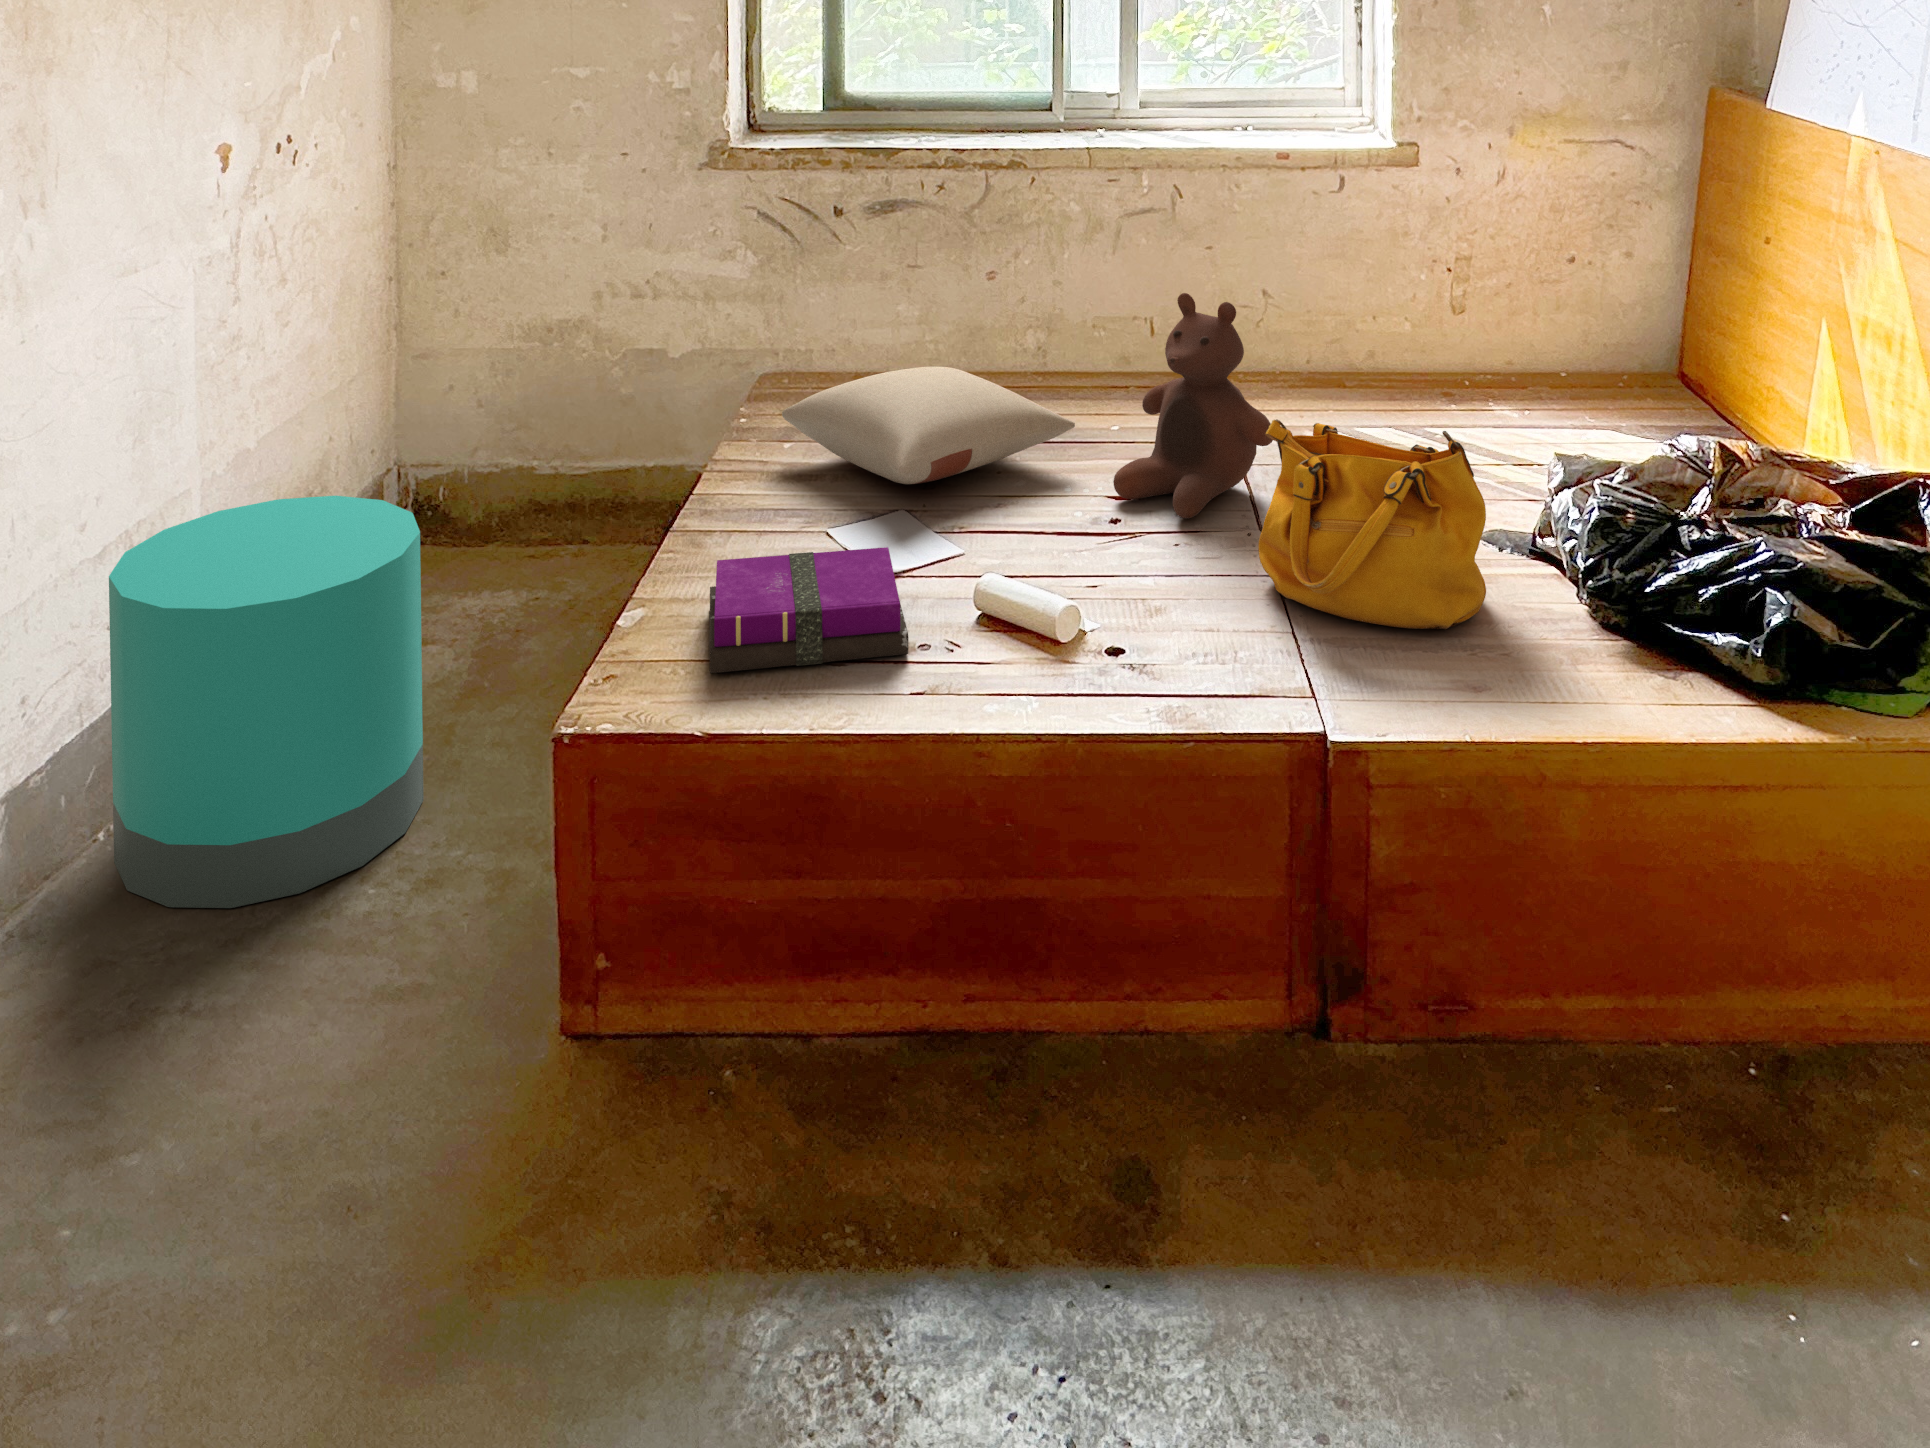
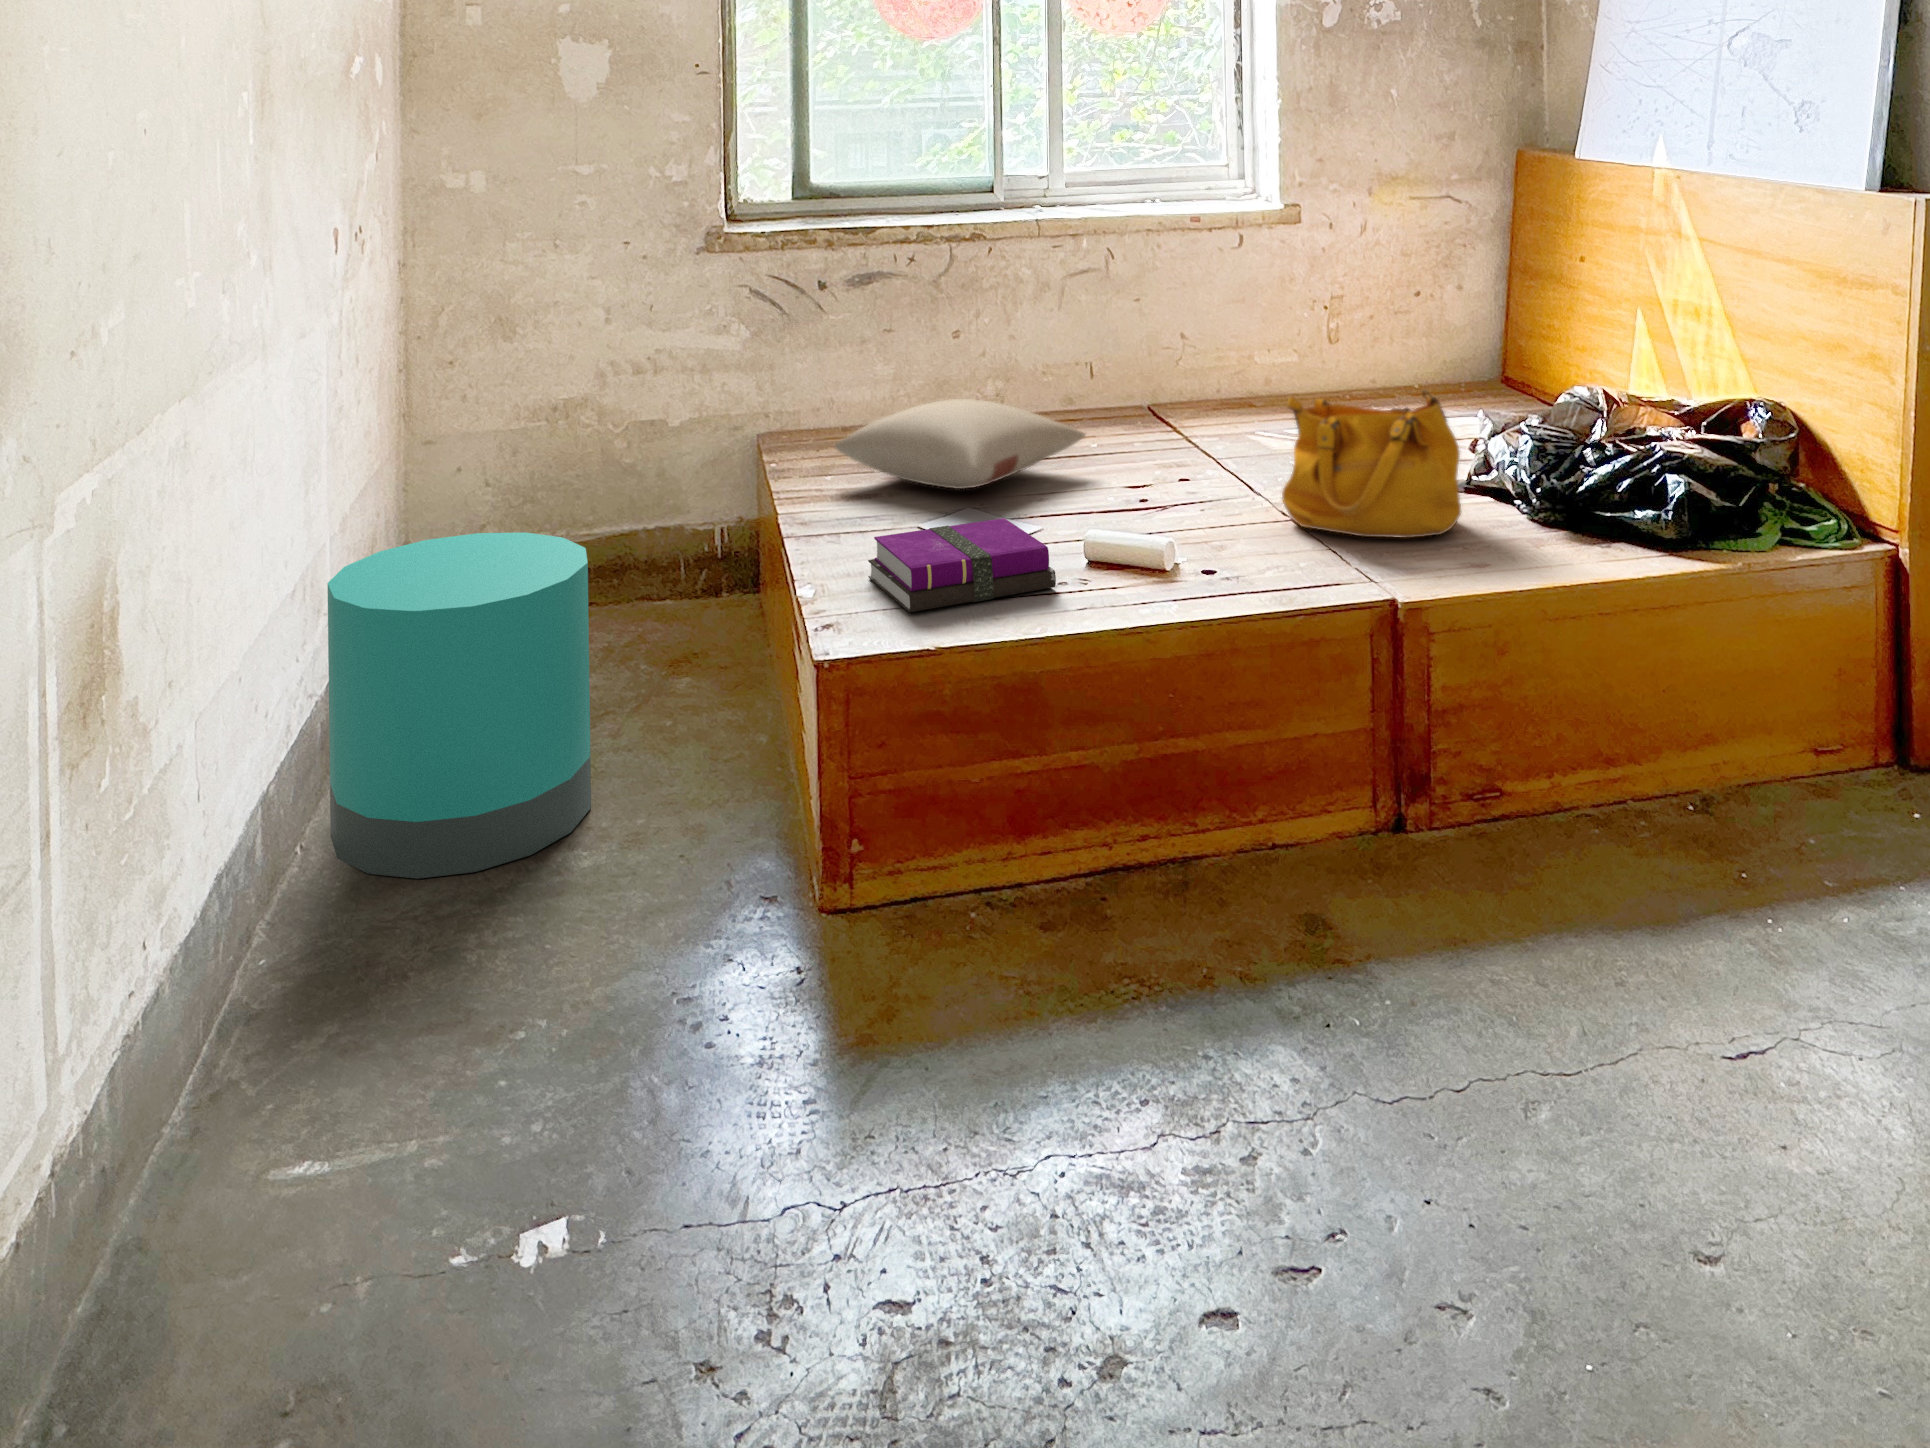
stuffed bear: present [1113,293,1273,518] -> none [1133,317,1259,493]

